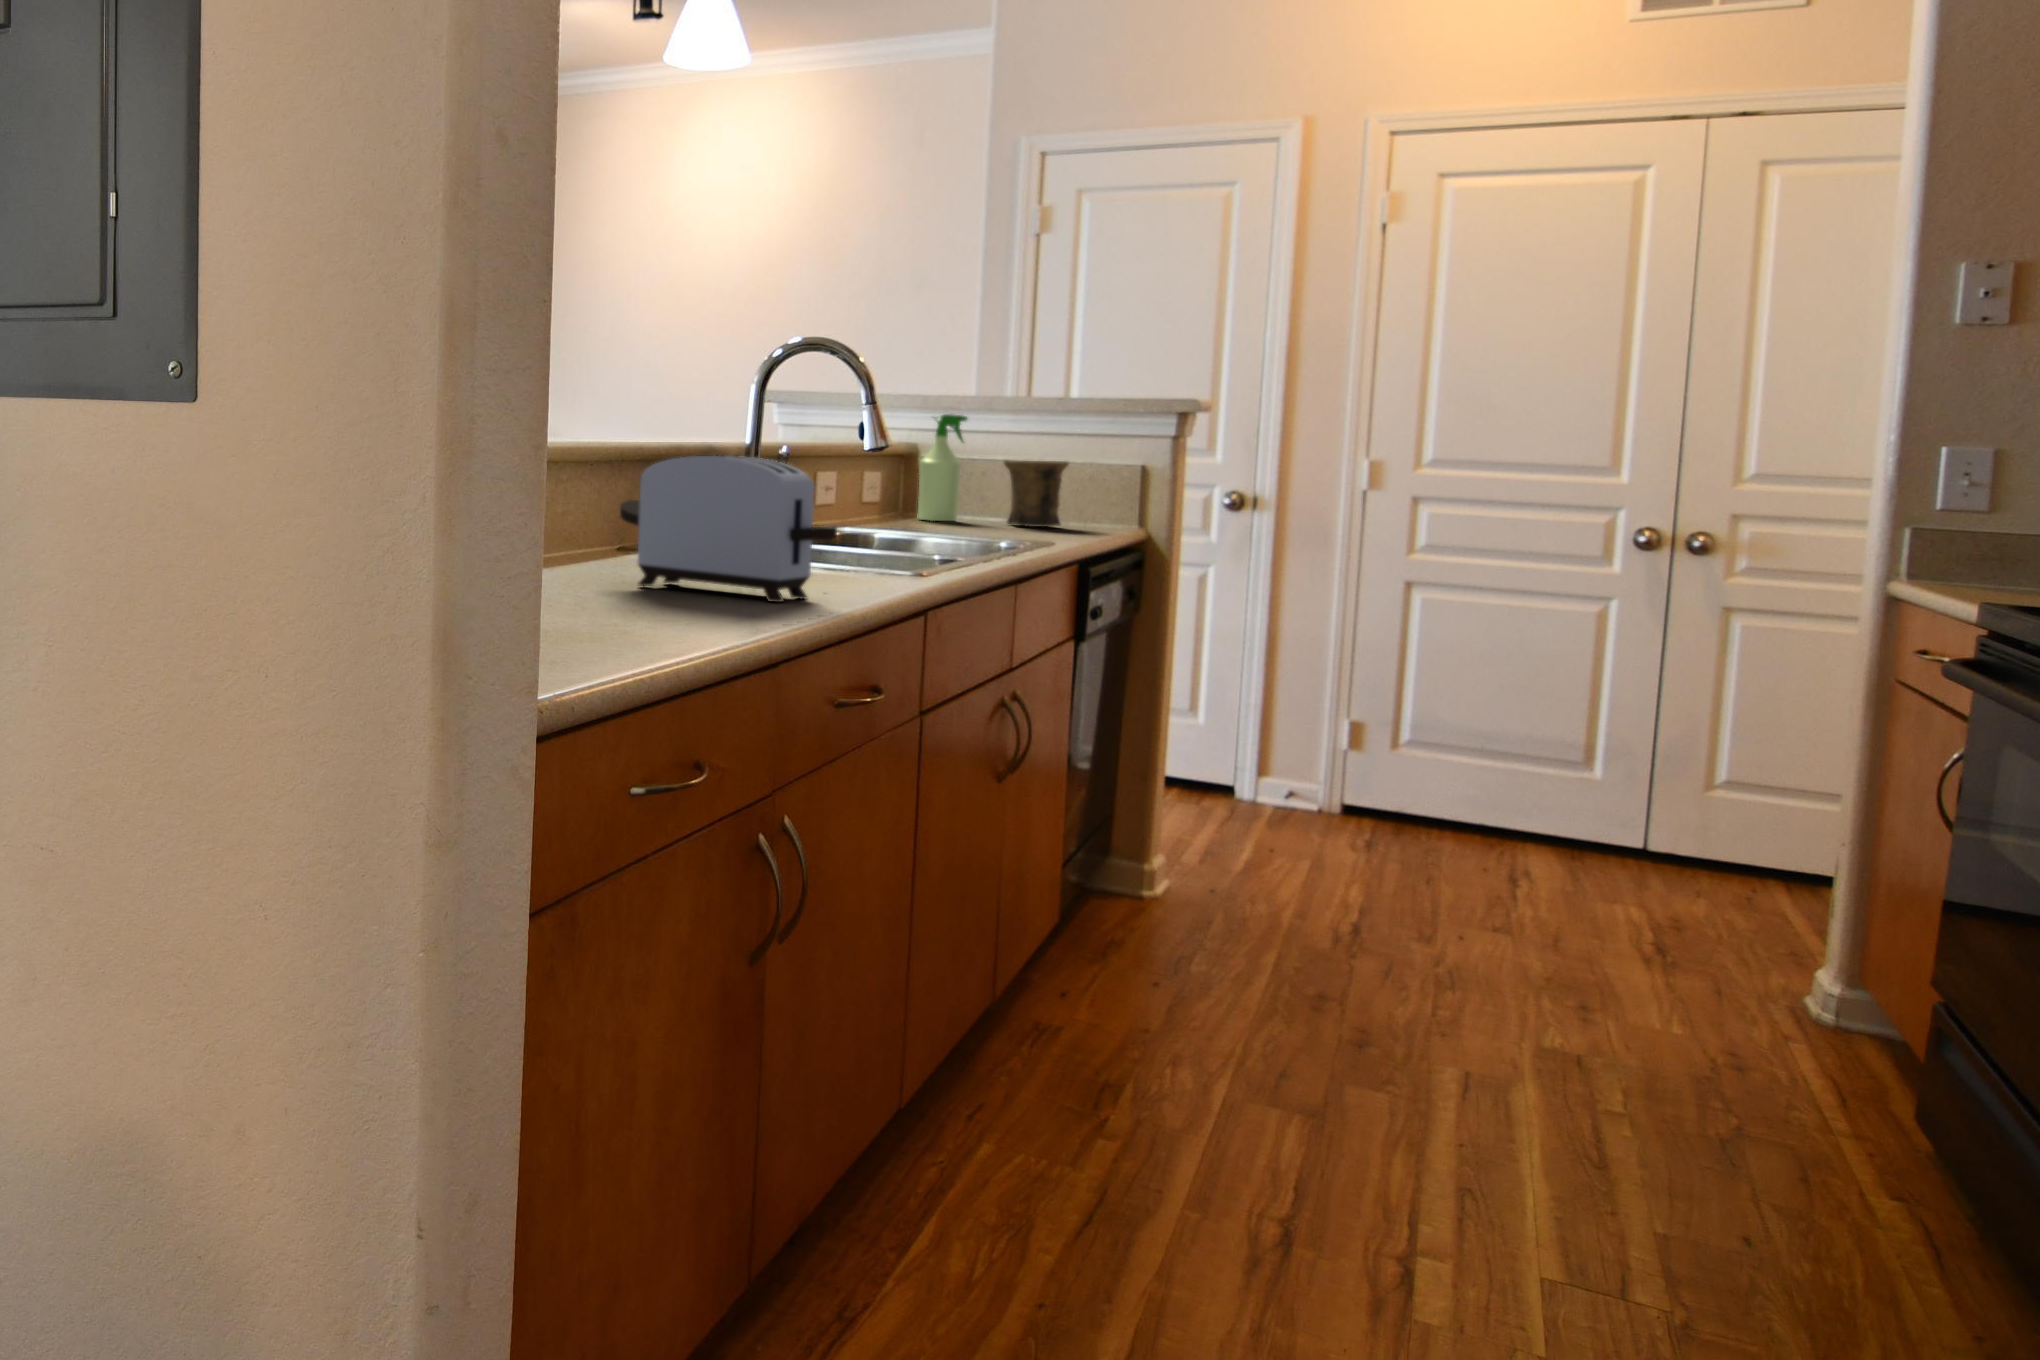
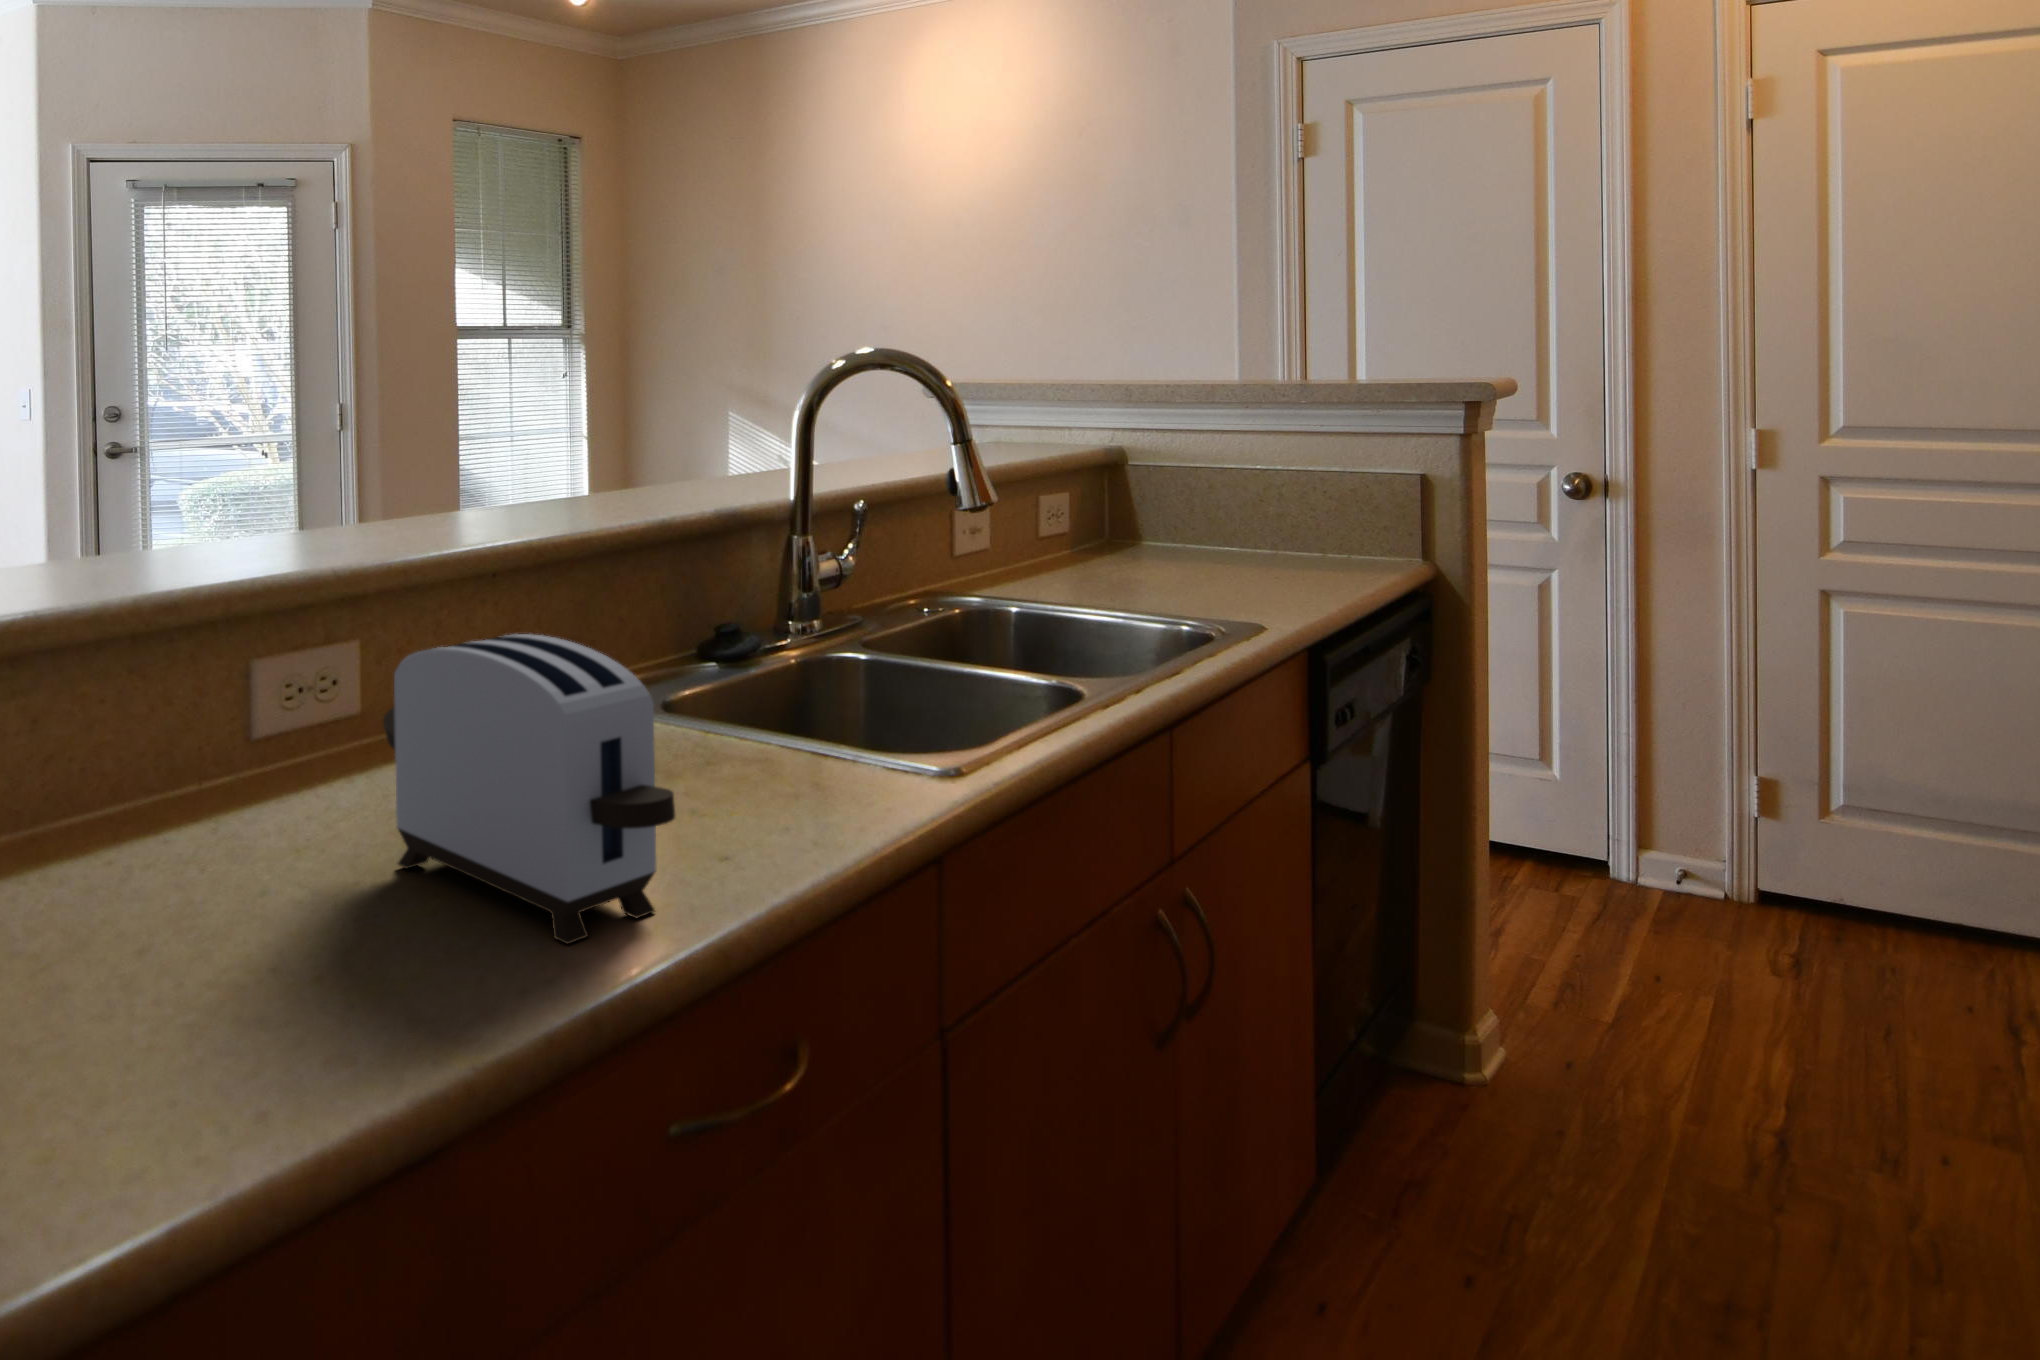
spray bottle: present [918,414,967,521] -> none [1112,415,1174,561]
mug: present [1004,460,1069,527] -> none [1222,473,1314,568]

